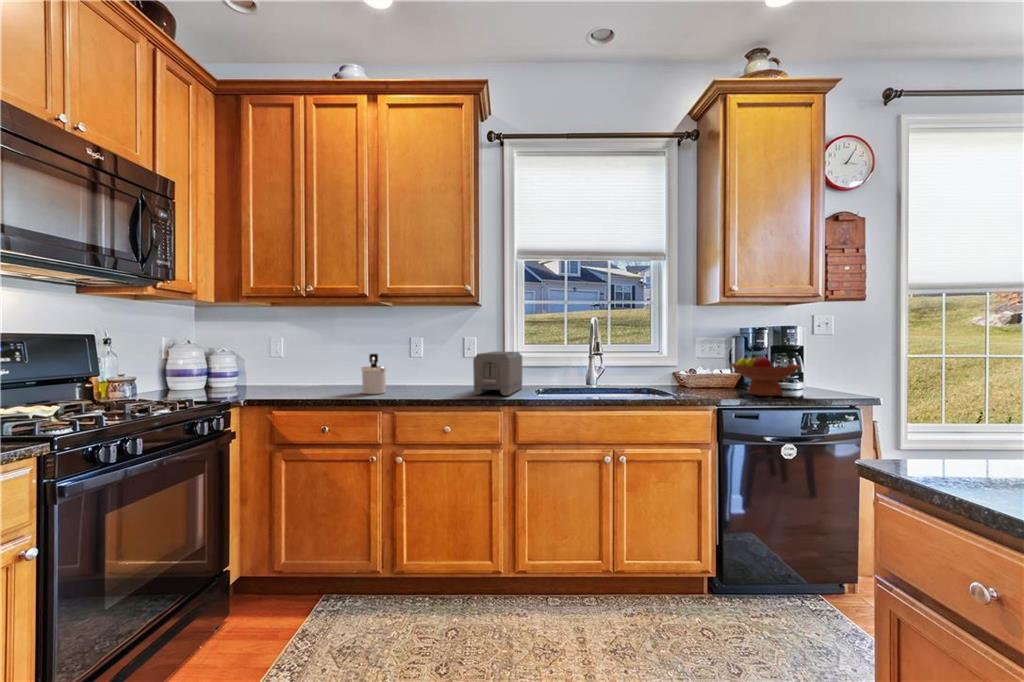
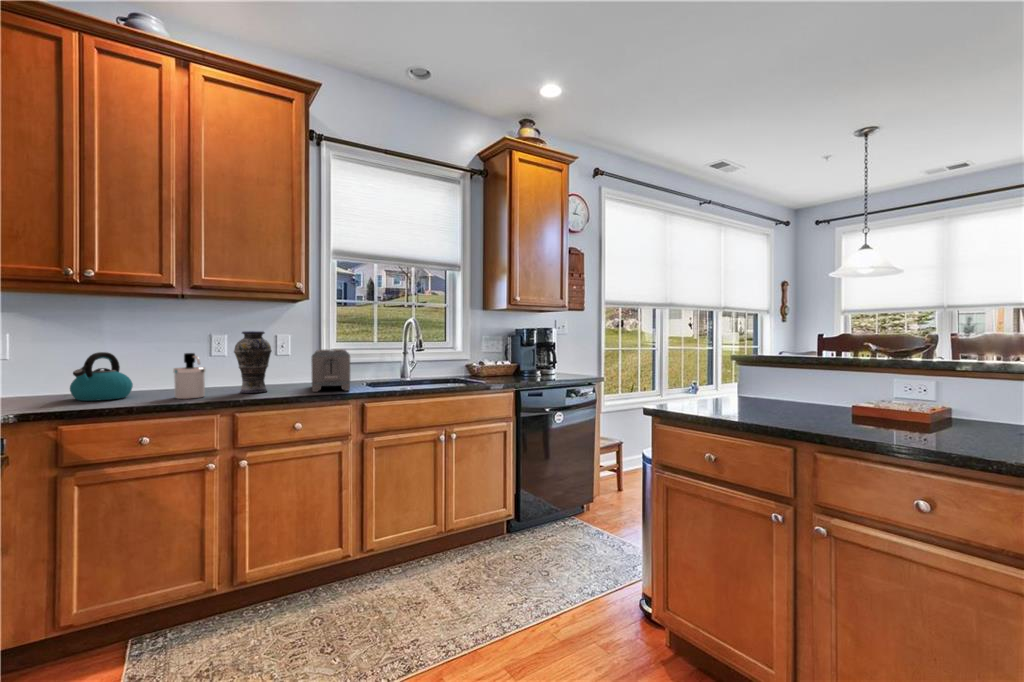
vase: none [412,334,444,392] -> present [234,331,272,393]
kettle: none [296,352,342,391] -> present [70,352,133,401]
fruit bowl: present [731,354,800,396] -> none [514,348,561,379]

